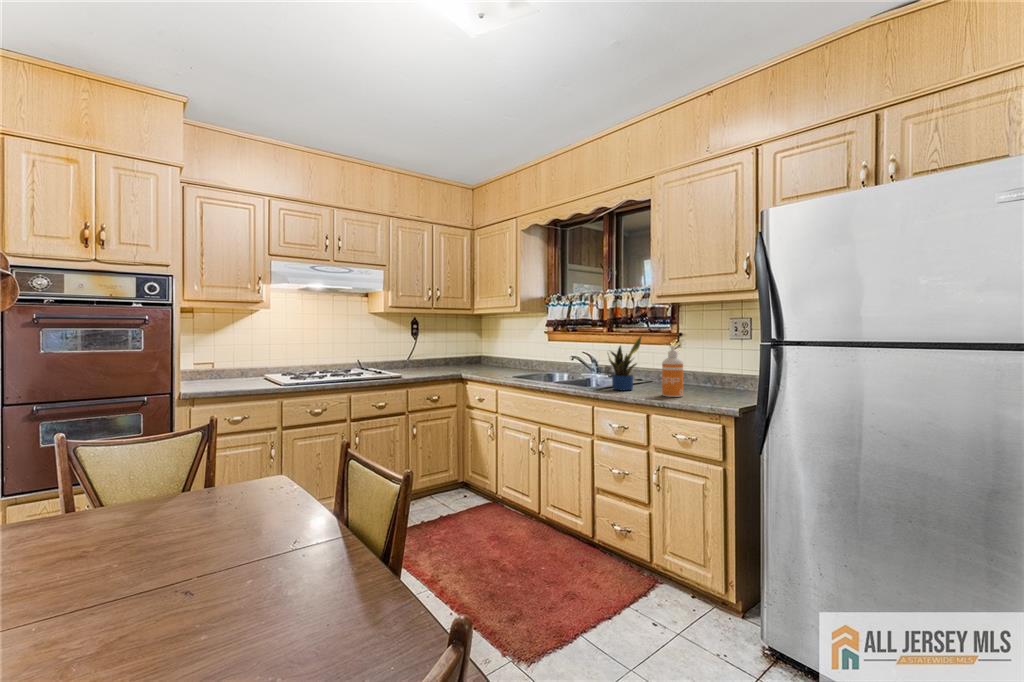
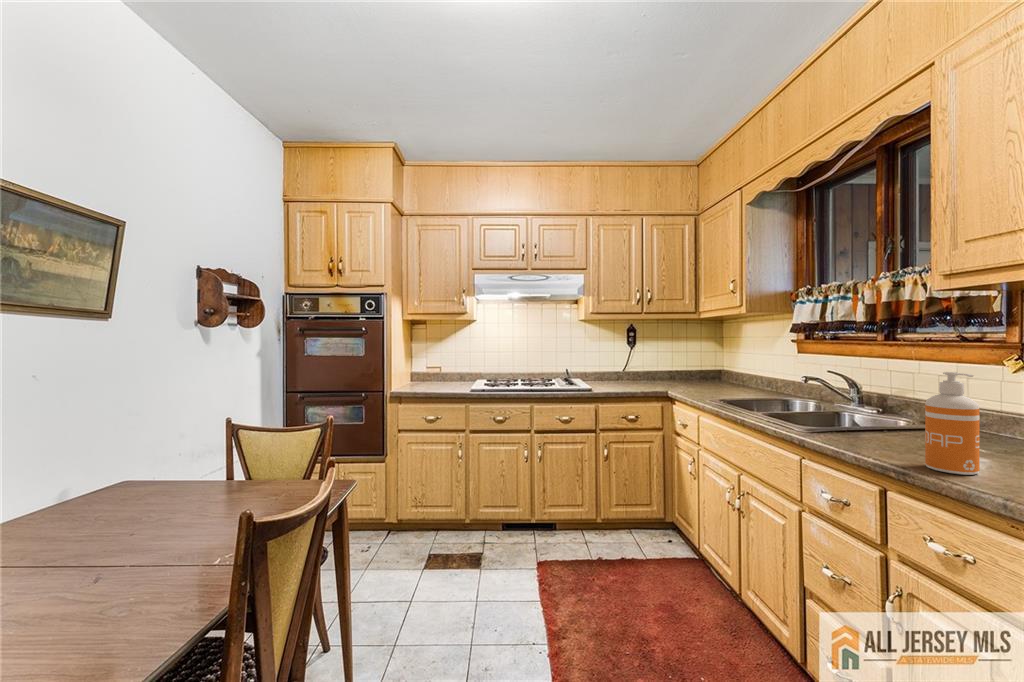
potted plant: present [608,337,641,390] -> none [833,349,910,444]

